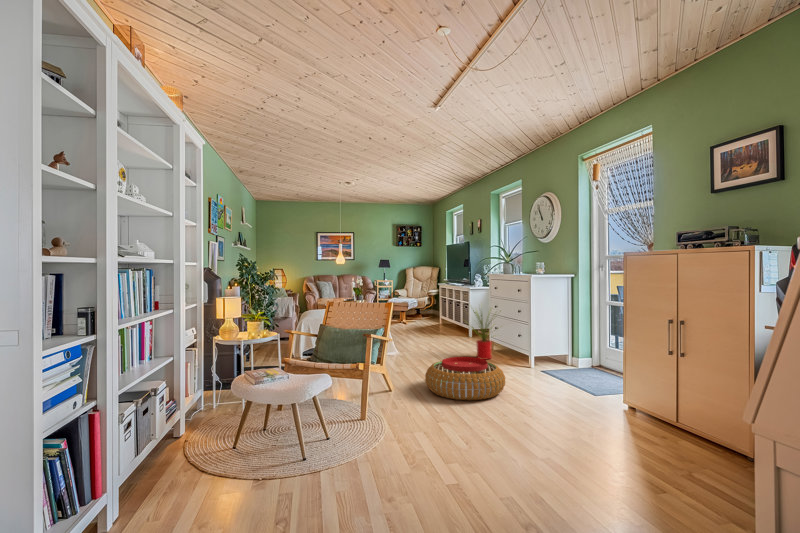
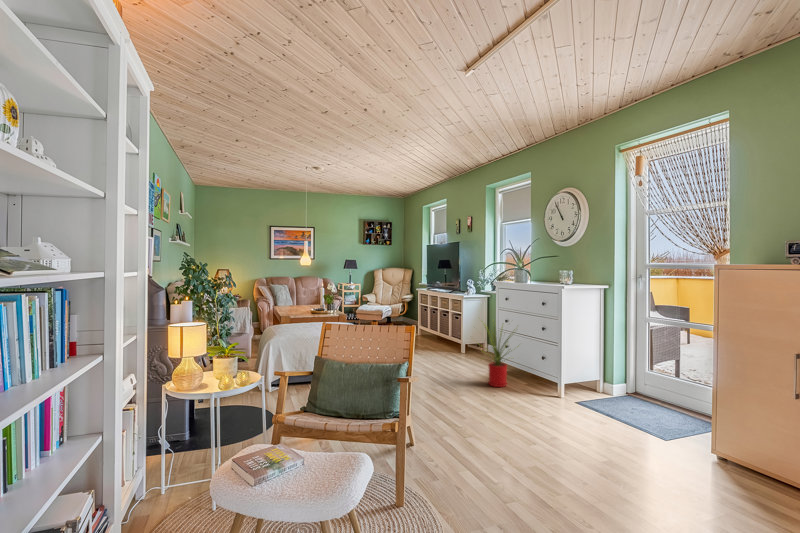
pouf: present [425,357,505,400] -> none [453,393,559,458]

